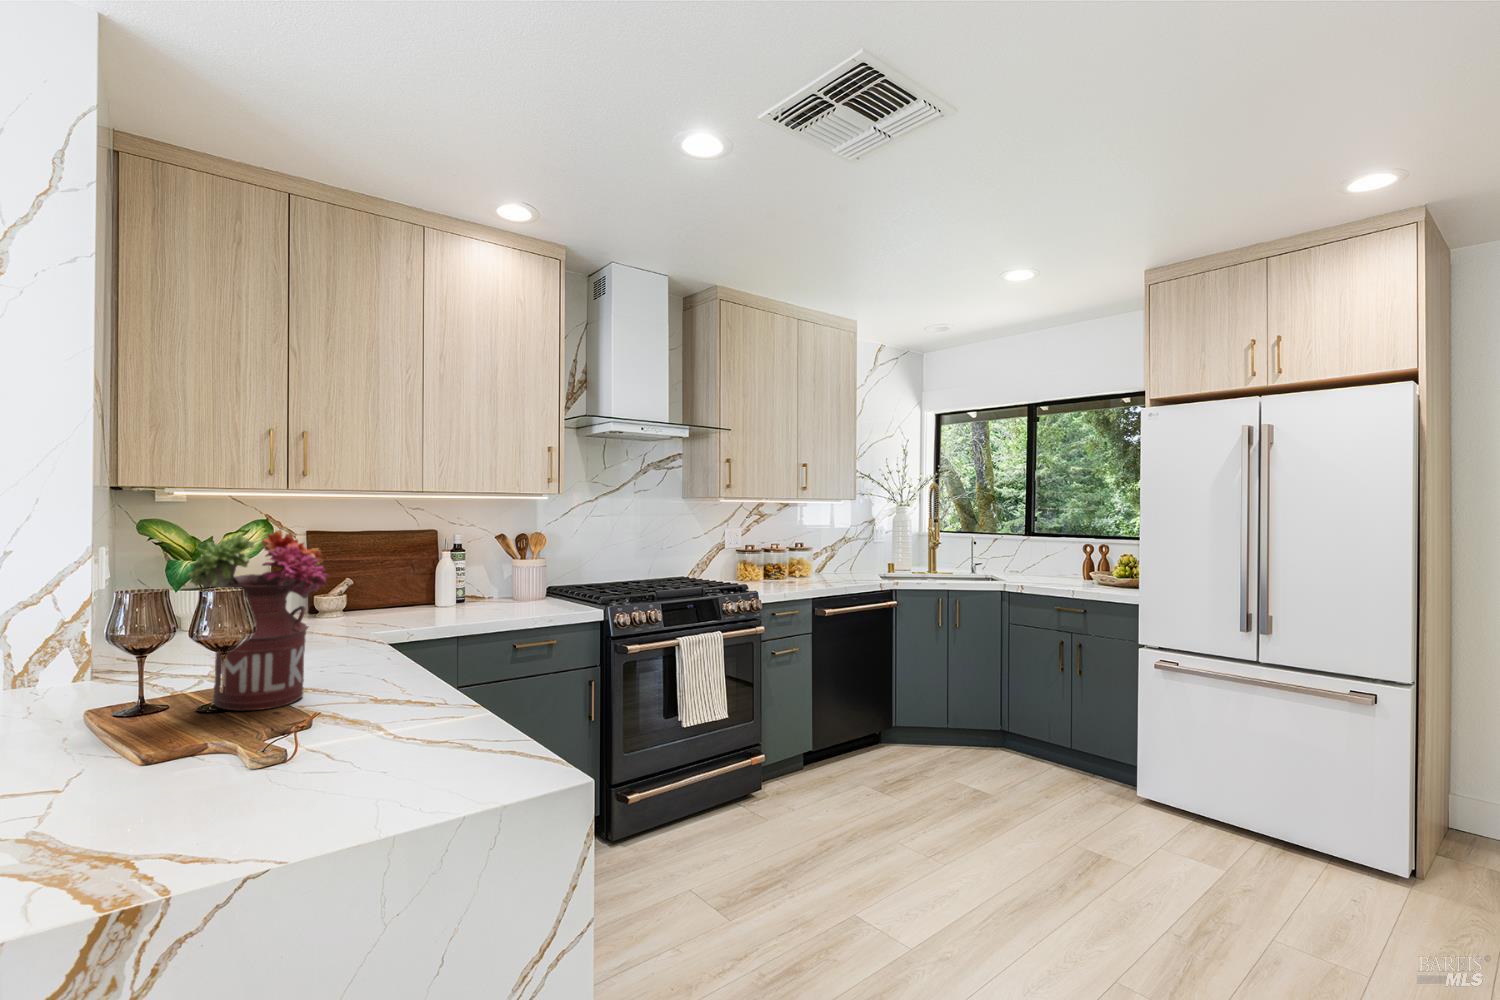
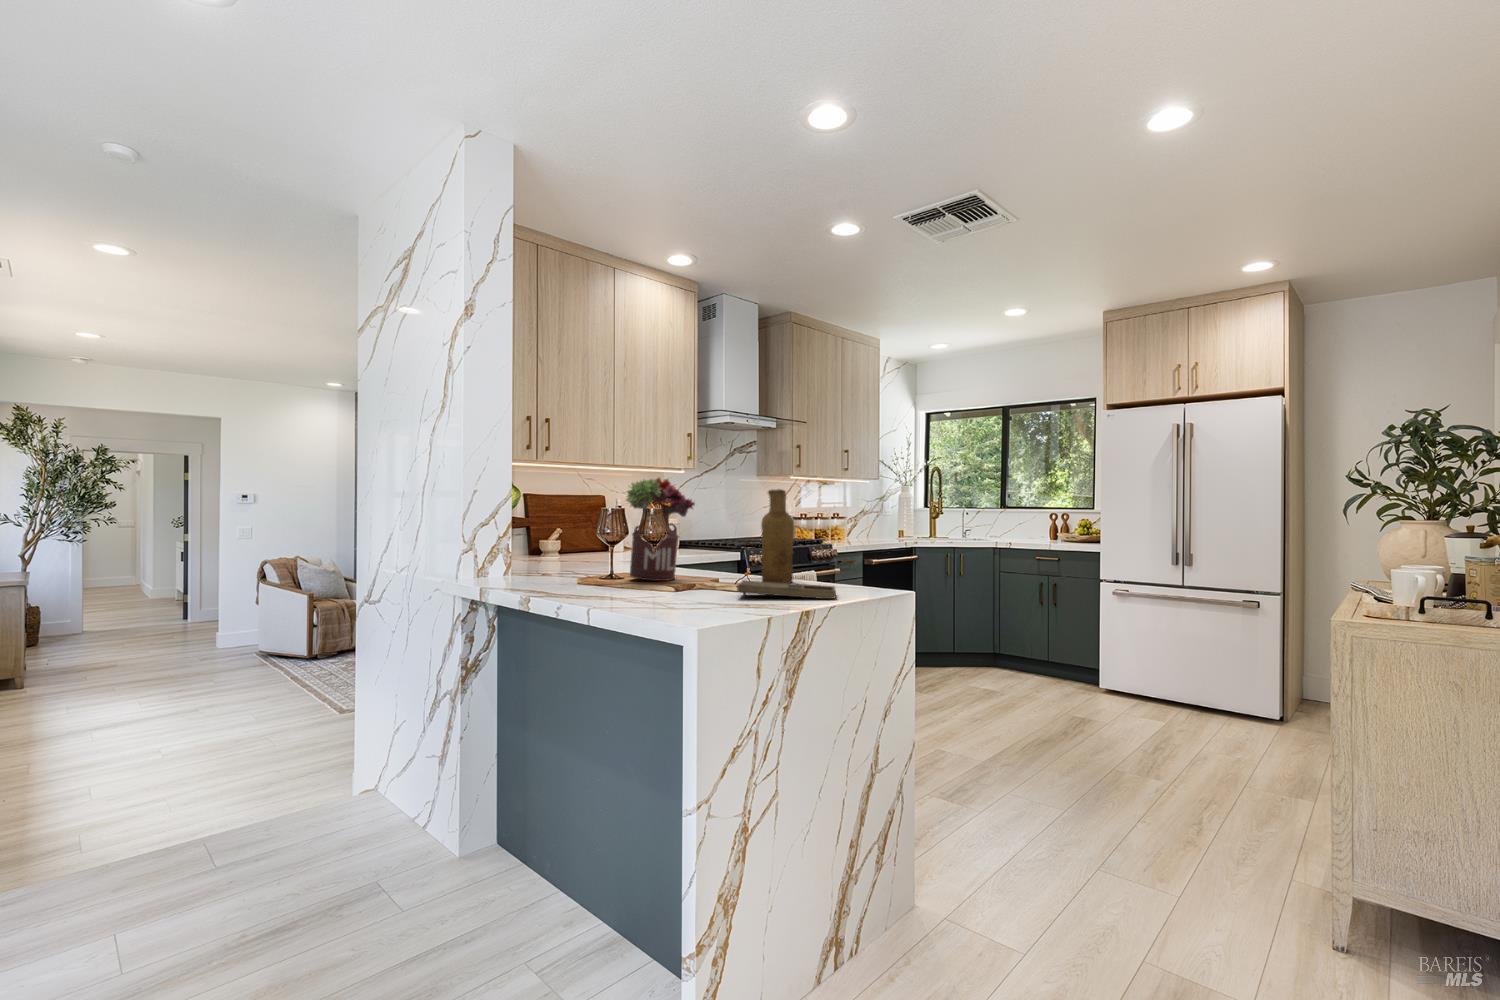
vase: none [386,558,452,734] -> present [761,489,794,583]
tray: none [147,759,390,834] -> present [738,580,836,599]

